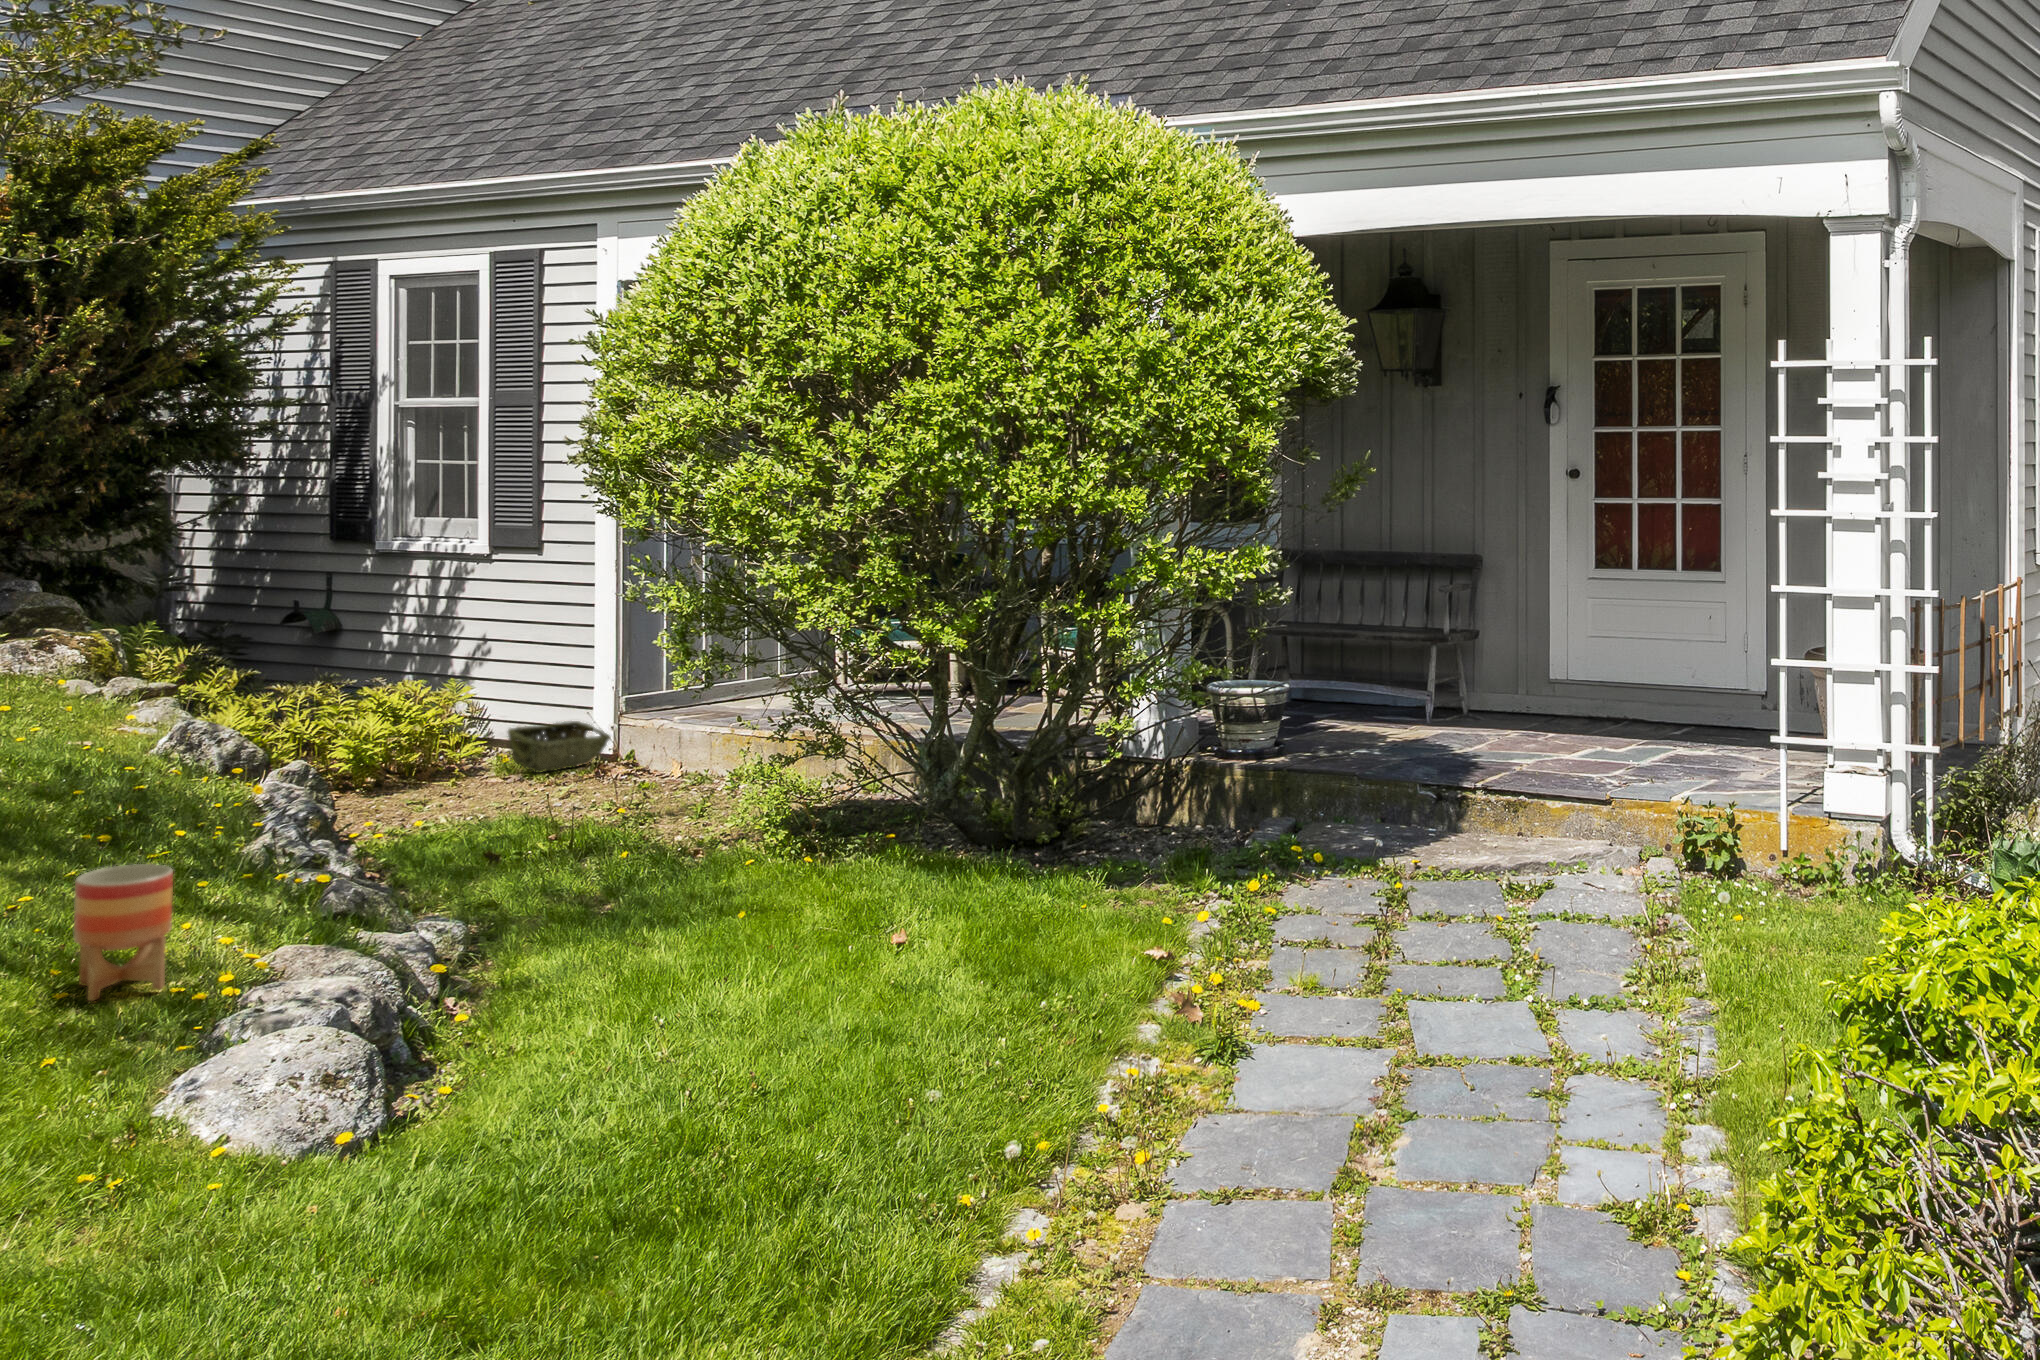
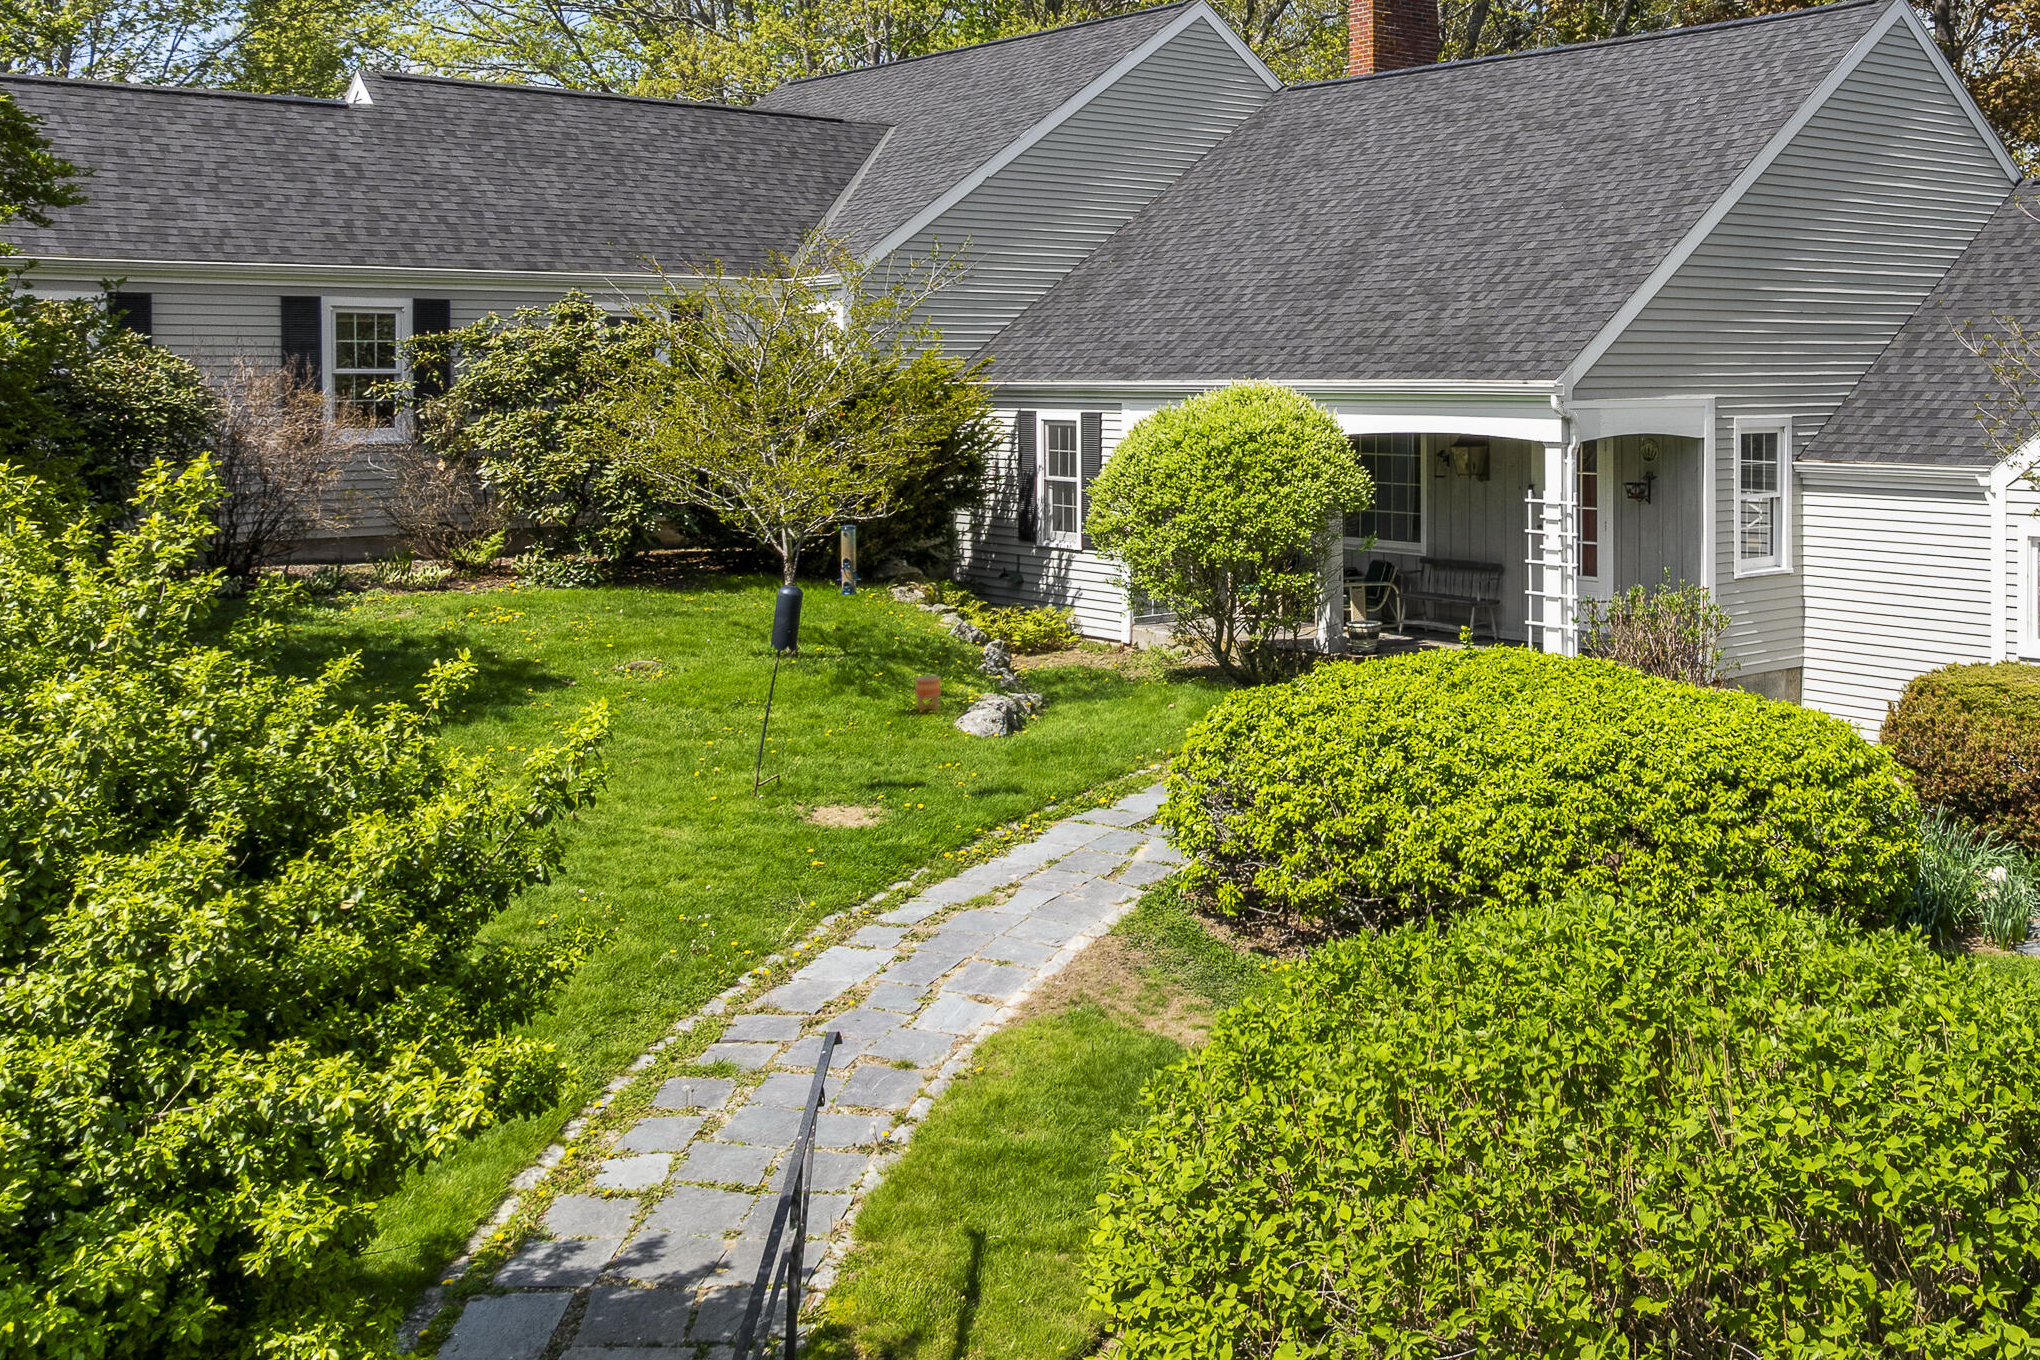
woven basket: present [508,721,610,773] -> none [1083,627,1126,650]

